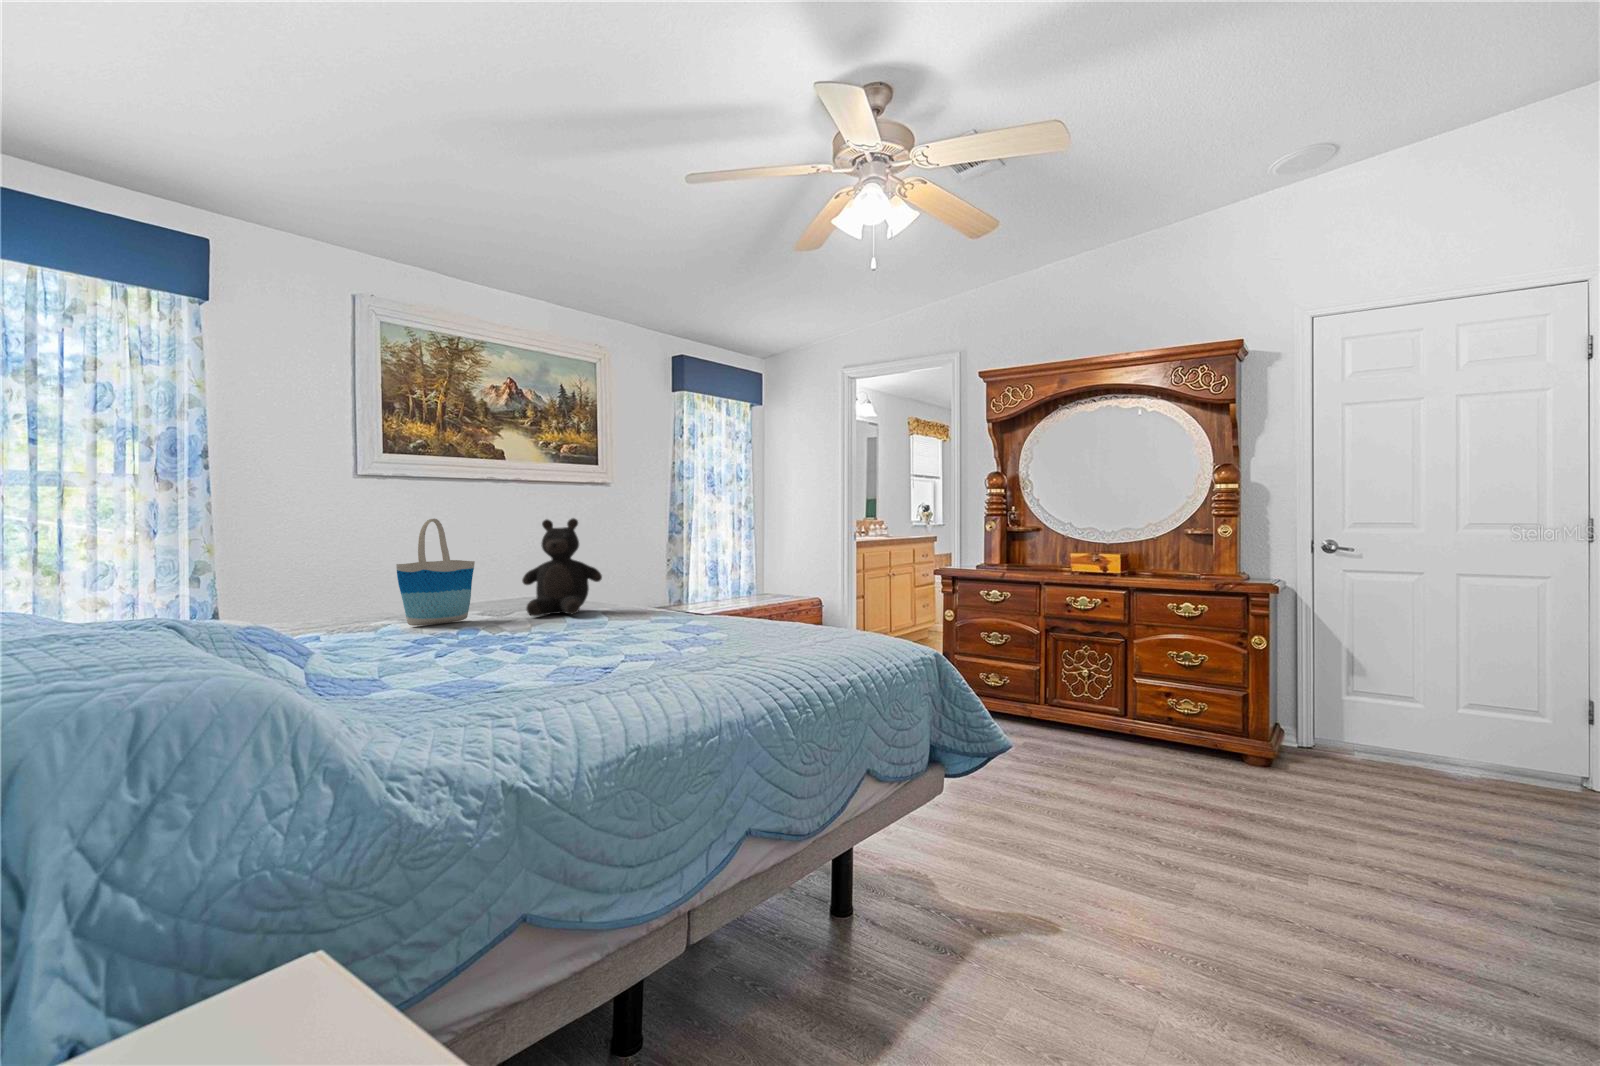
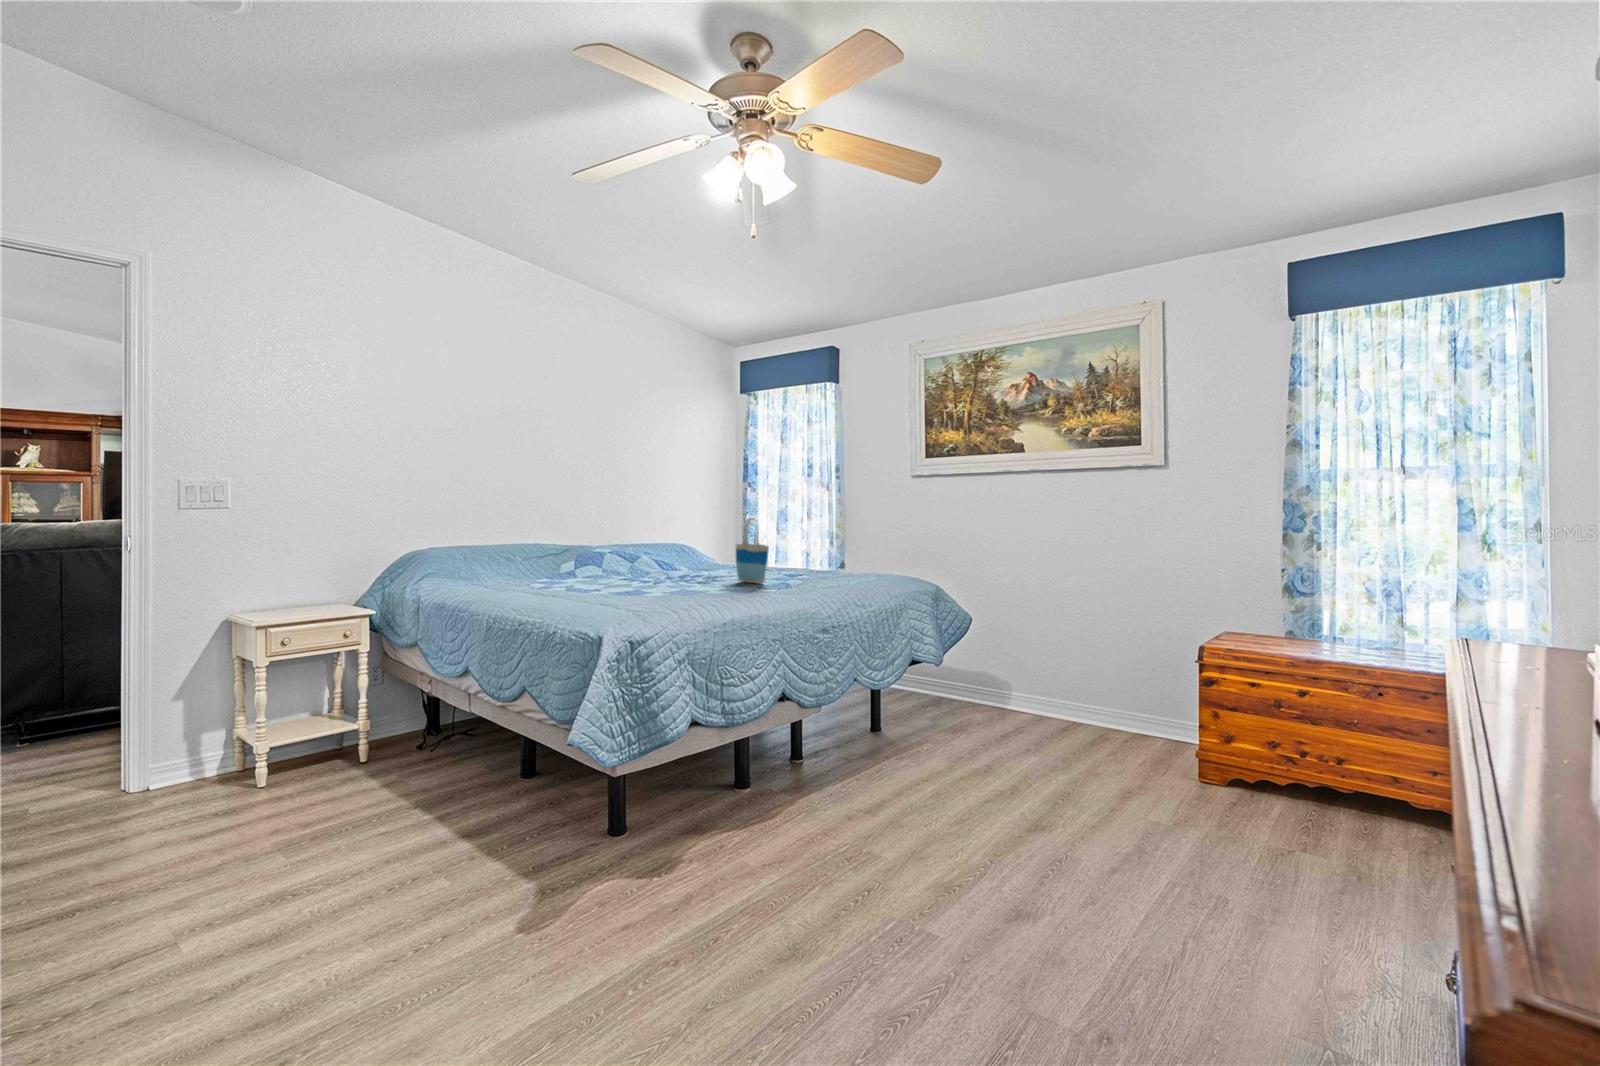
teddy bear: present [522,518,602,616] -> none [767,520,814,593]

